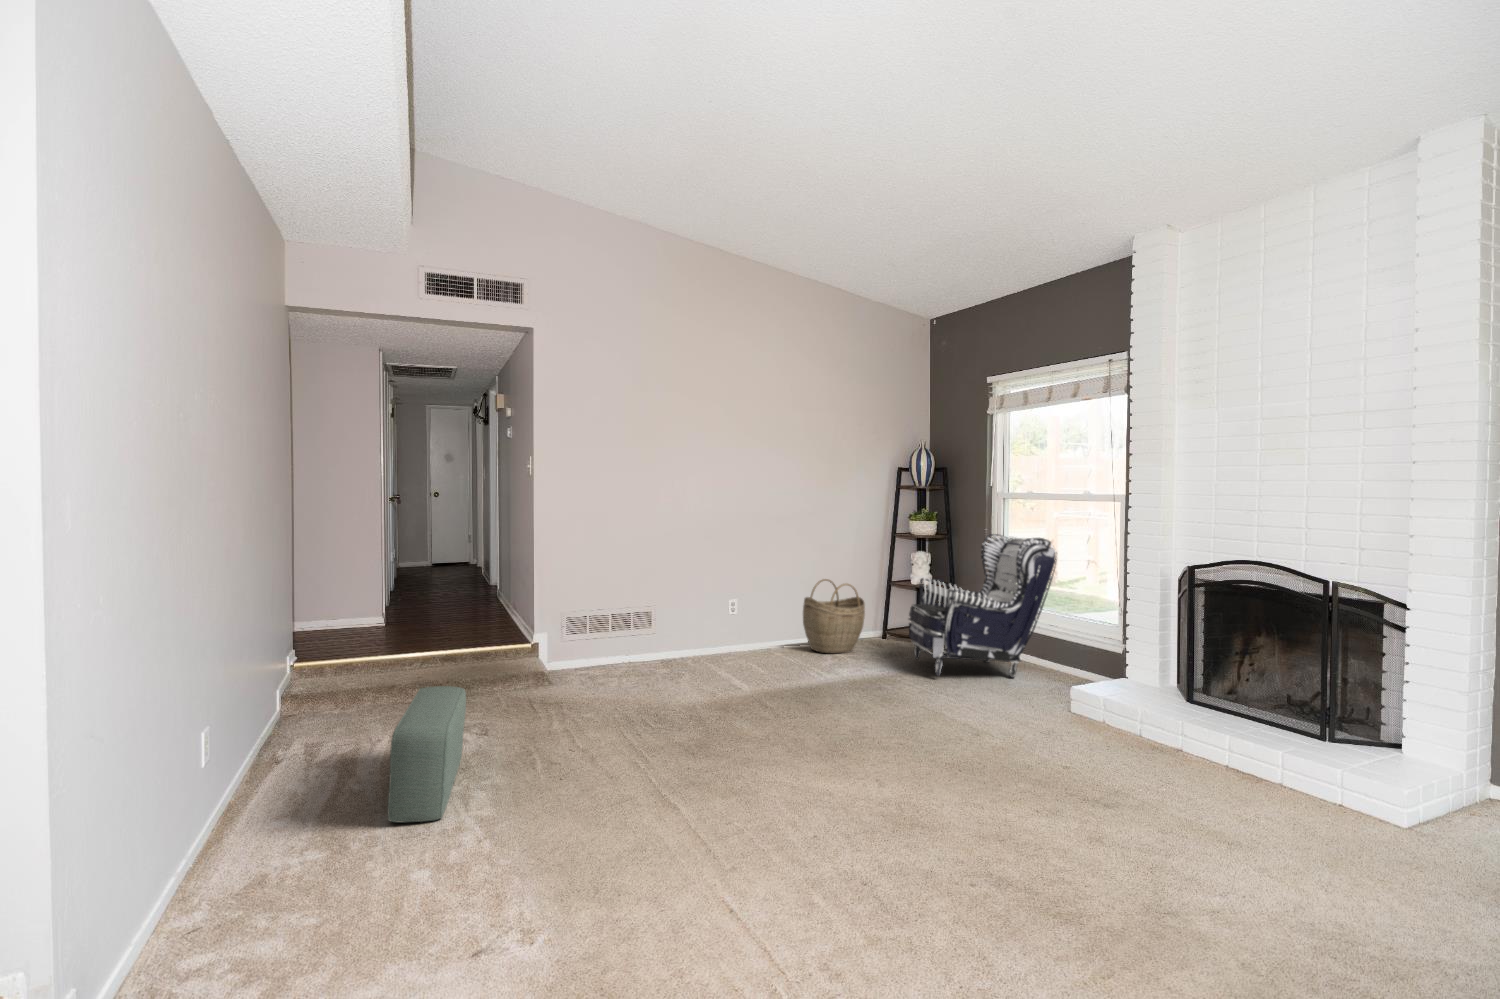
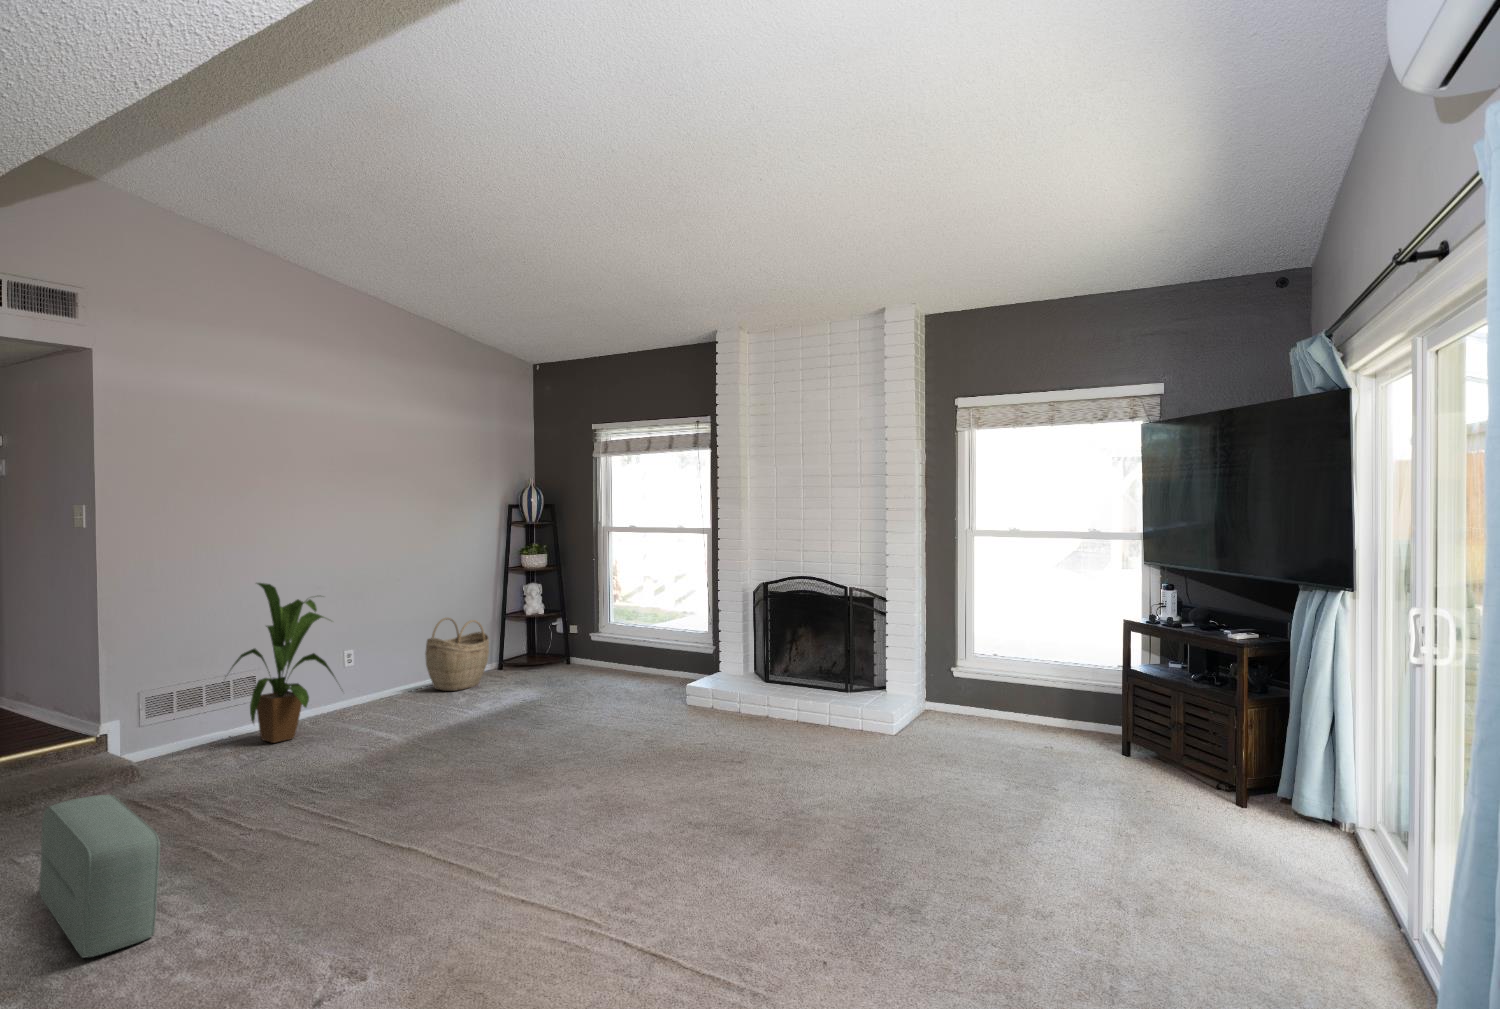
house plant: none [620,526,712,673] -> present [232,583,334,743]
armchair: present [909,534,1056,678] -> none [536,564,663,694]

